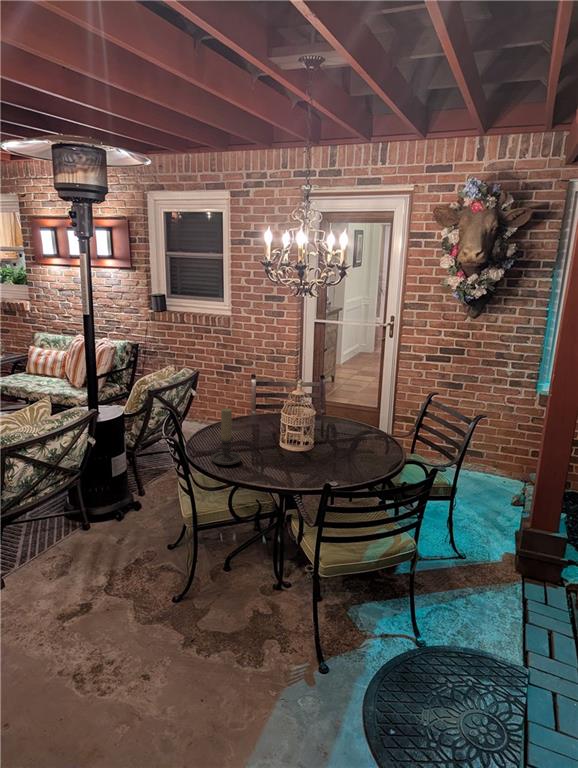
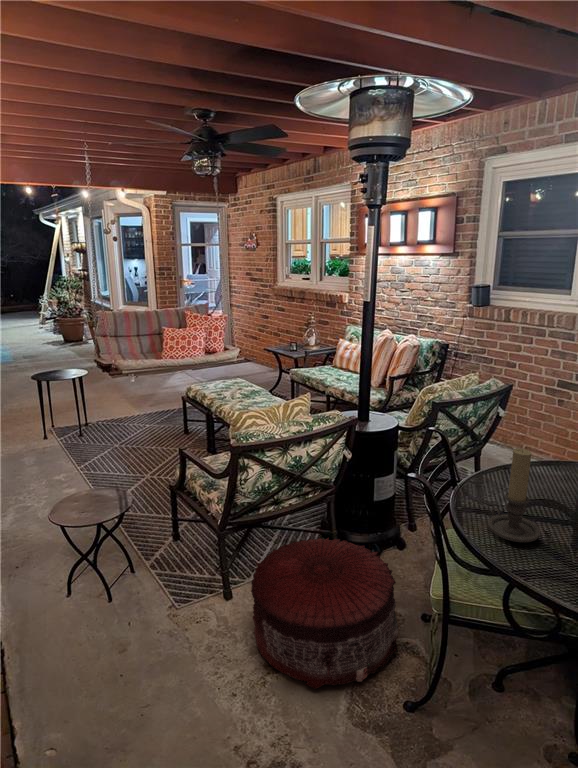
pouf: none [31,507,160,616] -> present [251,538,398,689]

